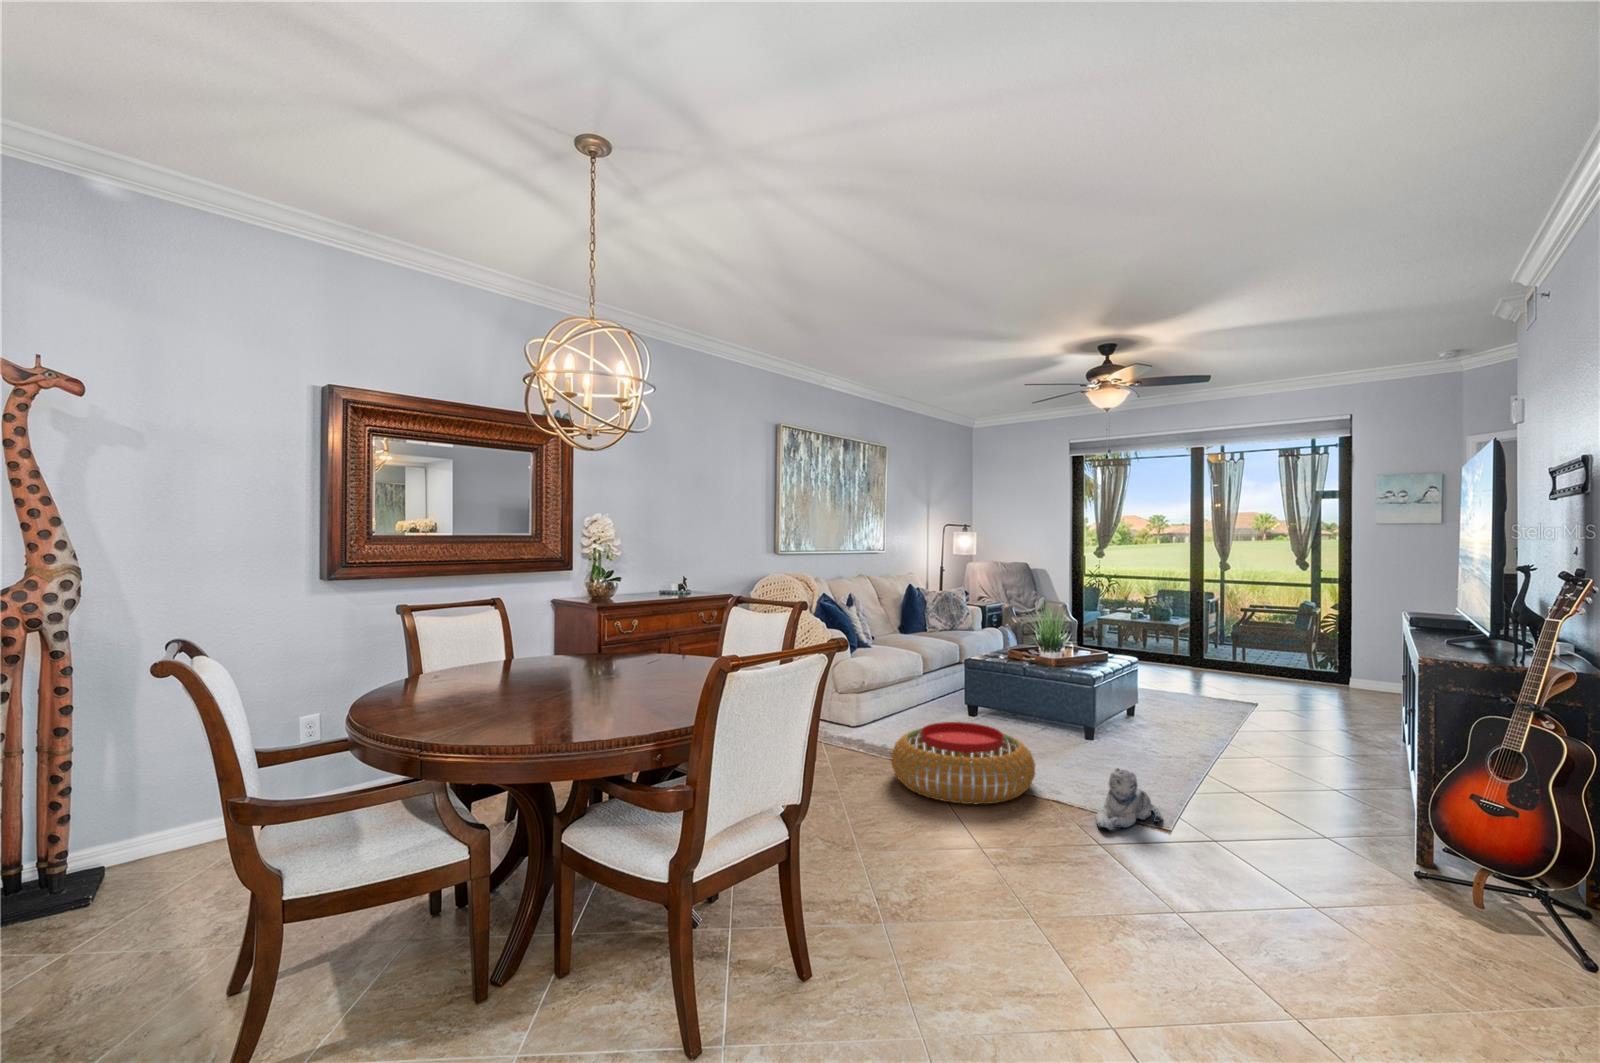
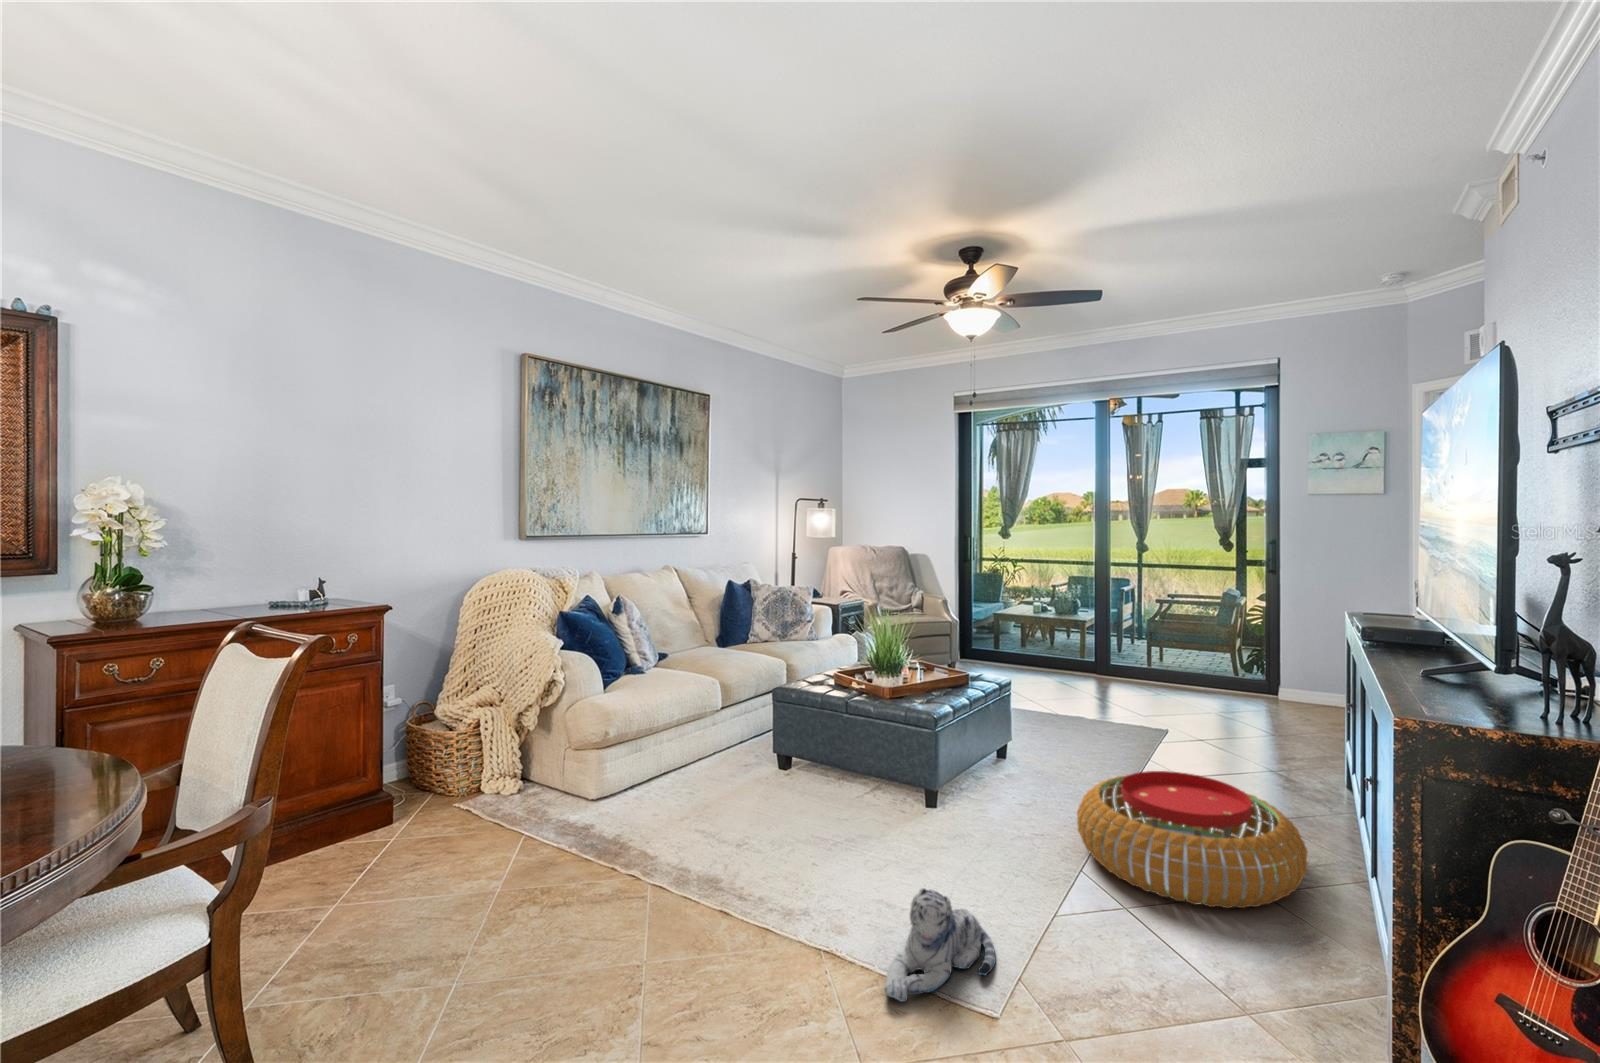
pouf: present [891,722,1035,804] -> present [1077,771,1307,908]

